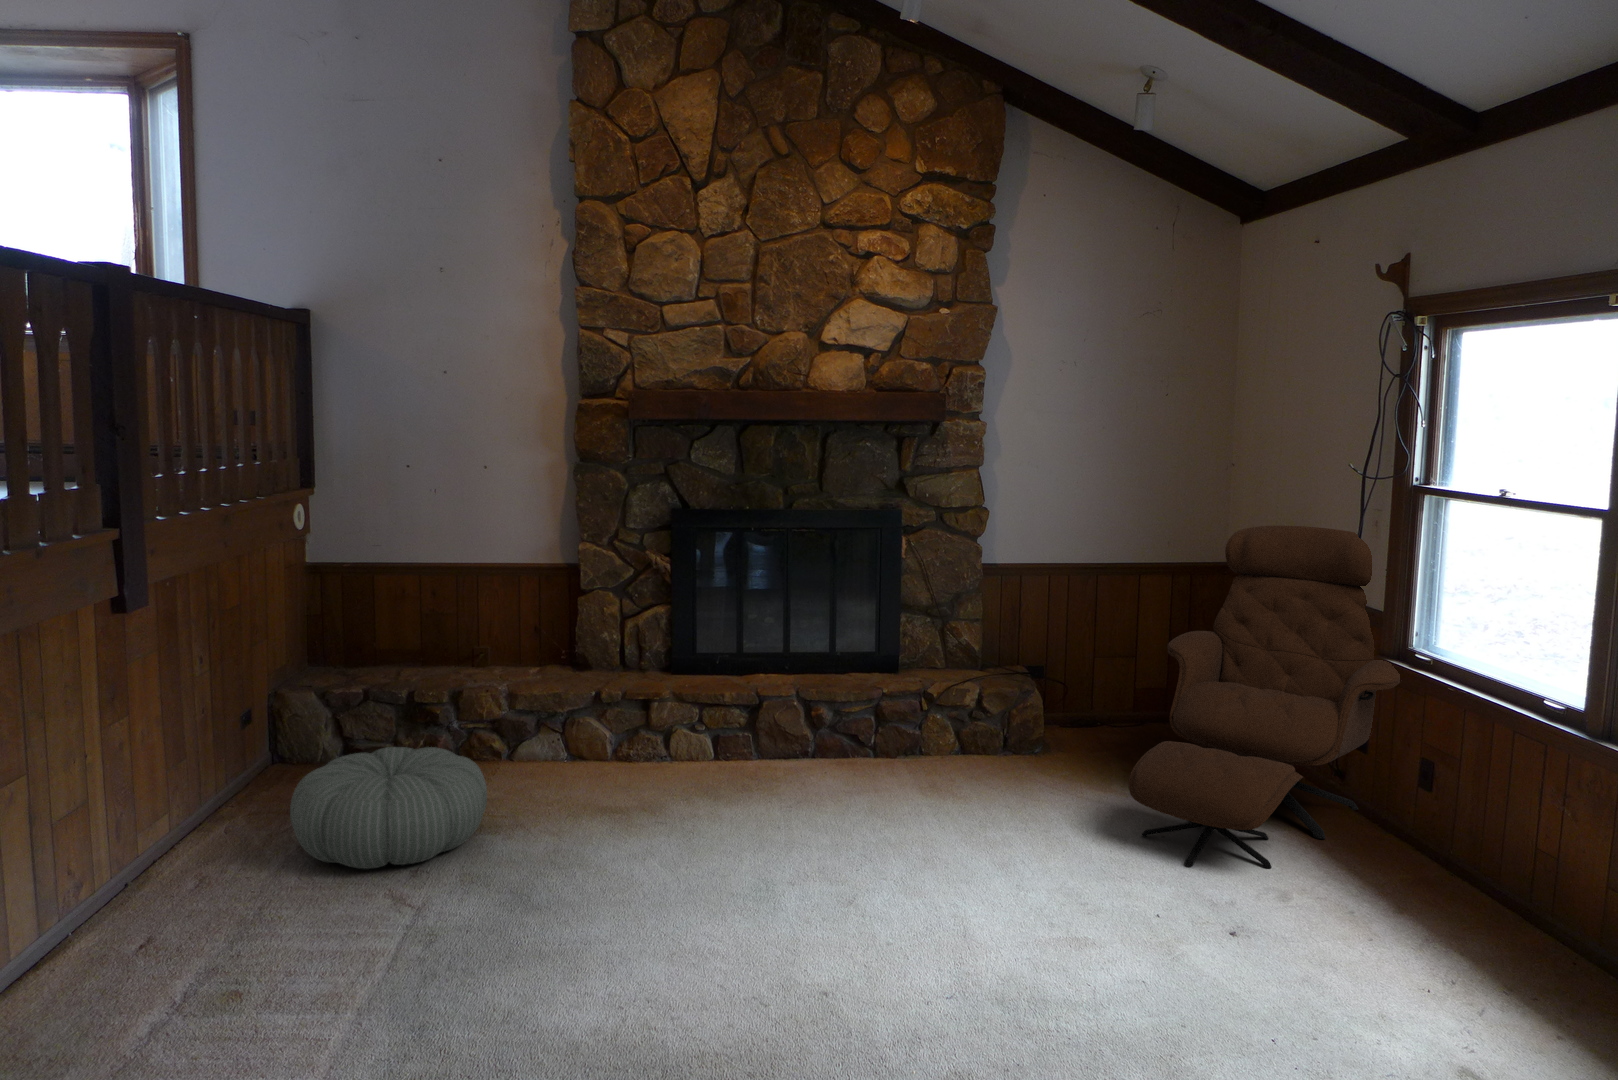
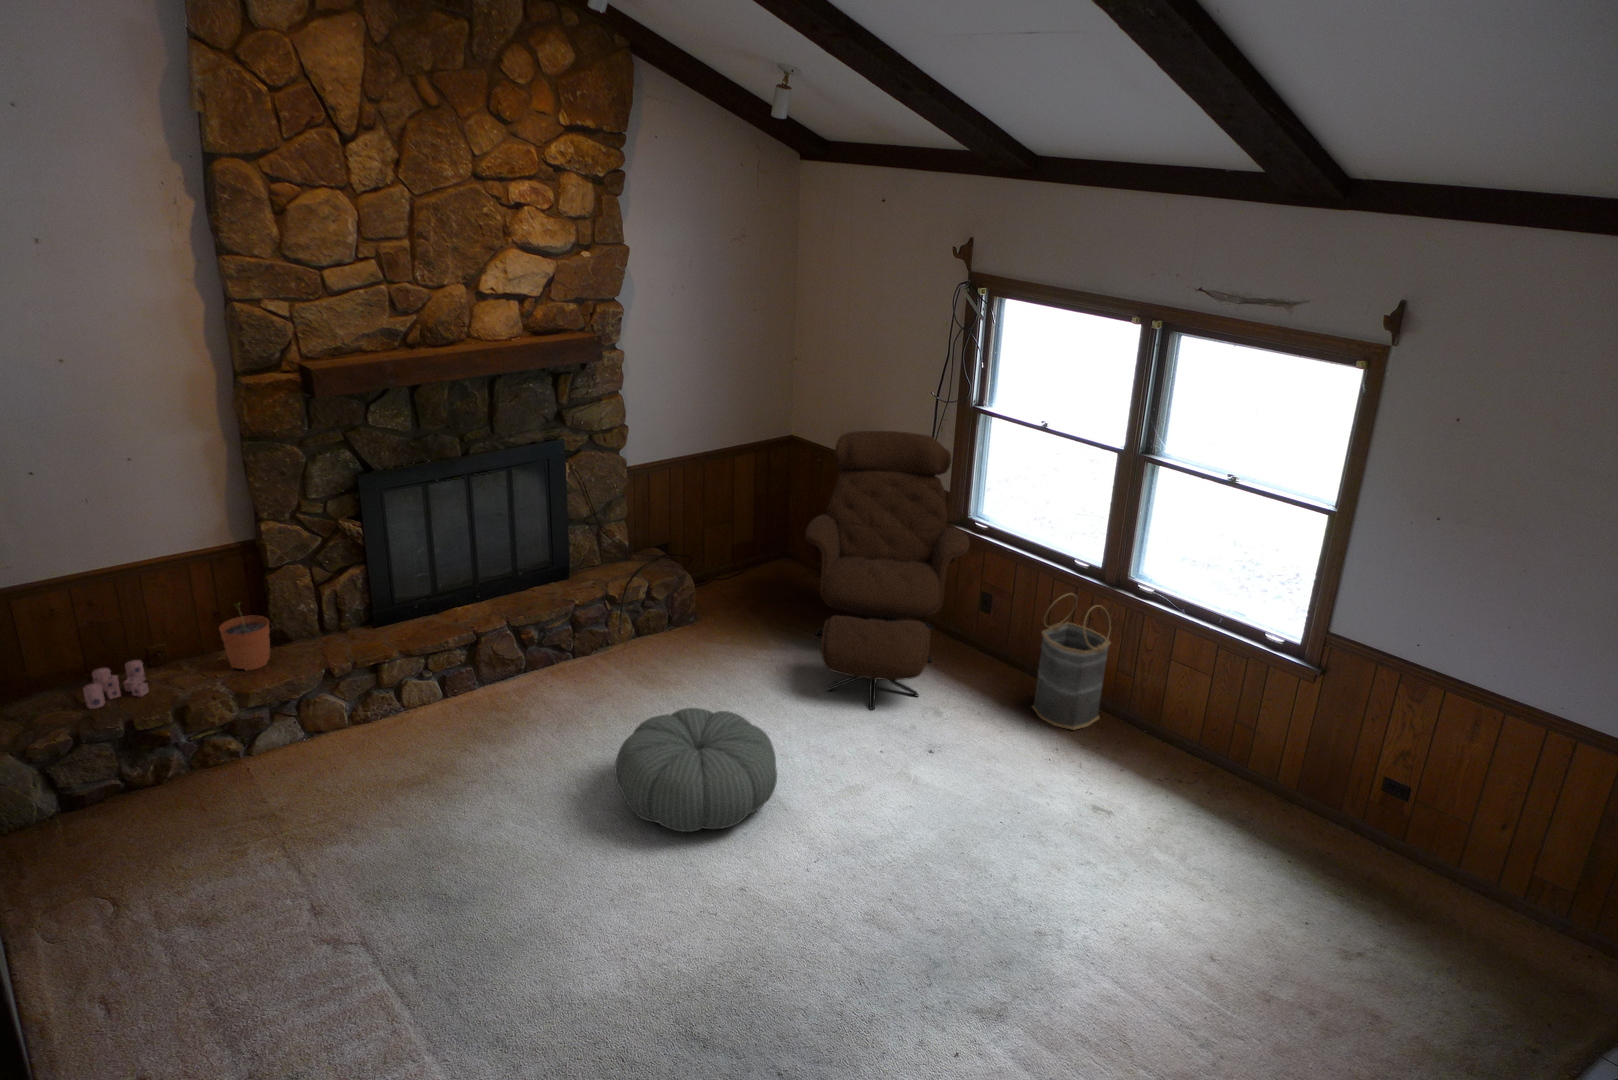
plant pot: none [520,615,565,682] -> present [219,616,270,671]
candle: none [398,654,458,683] -> present [83,660,149,709]
basket: none [1449,735,1580,961] -> present [1032,593,1111,730]
pouf: present [290,747,487,869] -> present [615,708,777,832]

